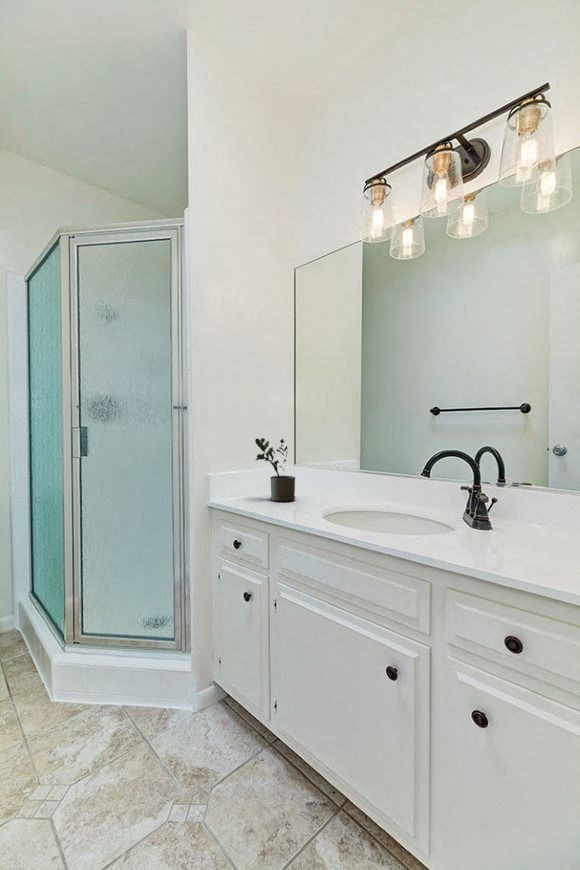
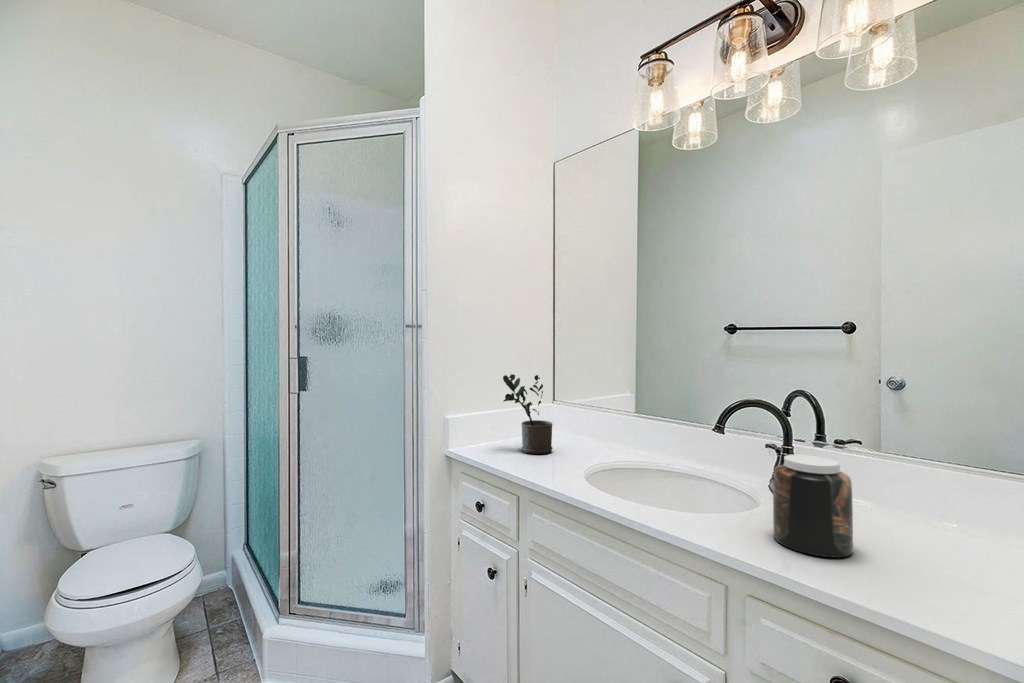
jar: none [469,485,526,558] -> present [773,454,853,557]

